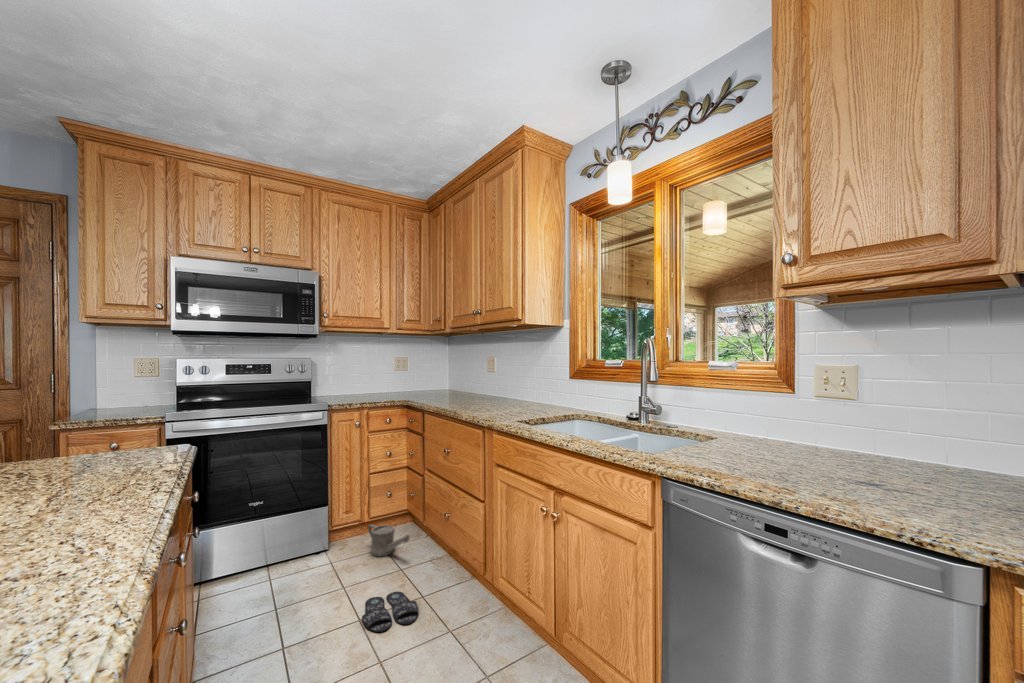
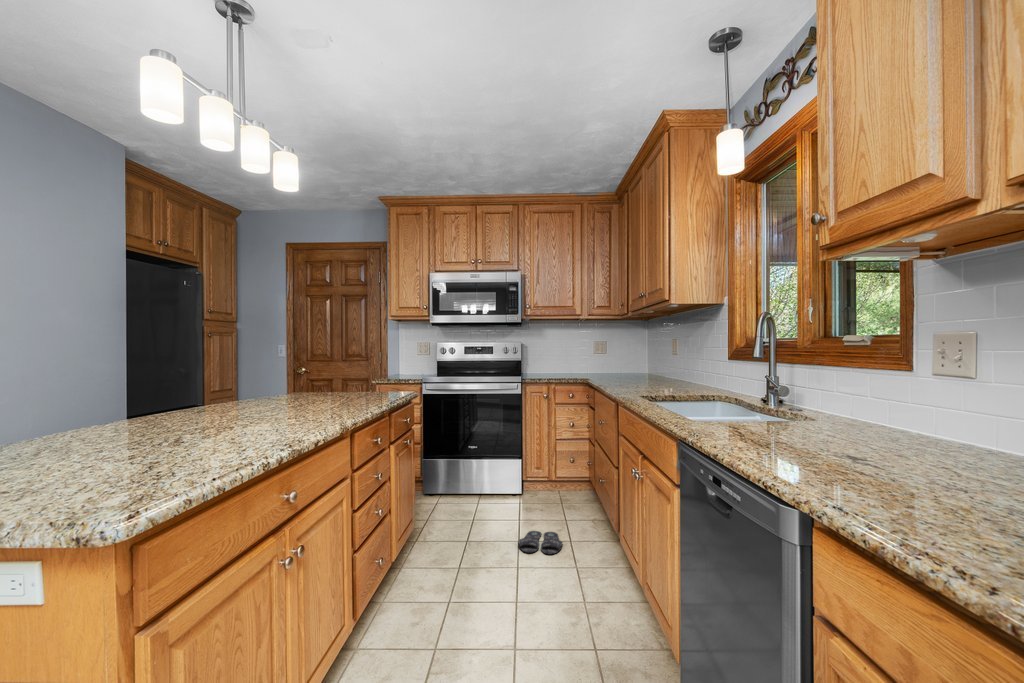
watering can: present [368,524,410,556] -> none [552,480,577,507]

